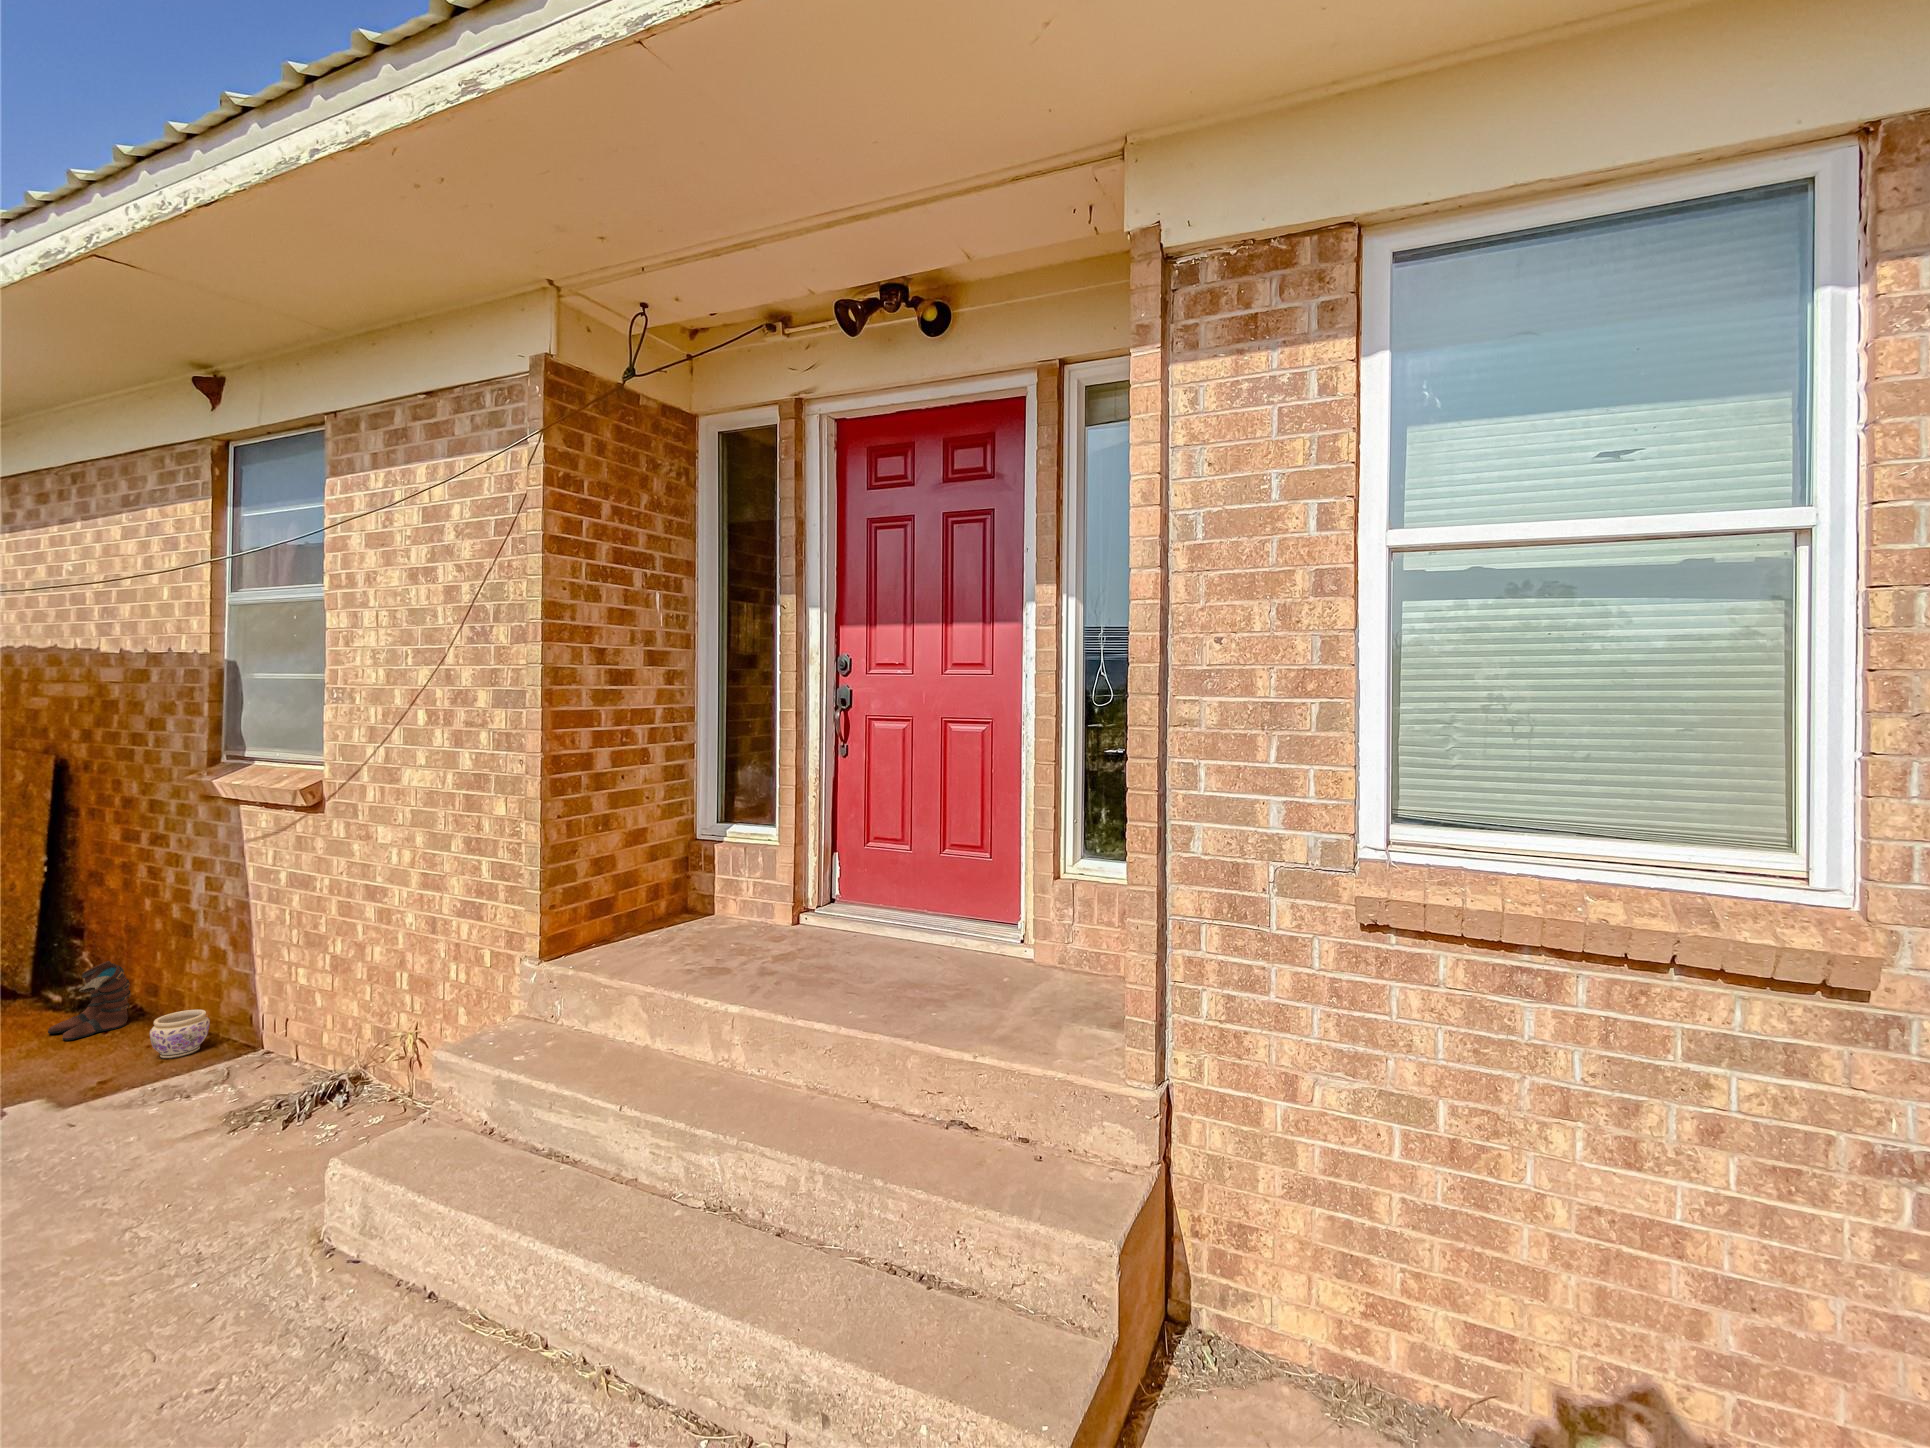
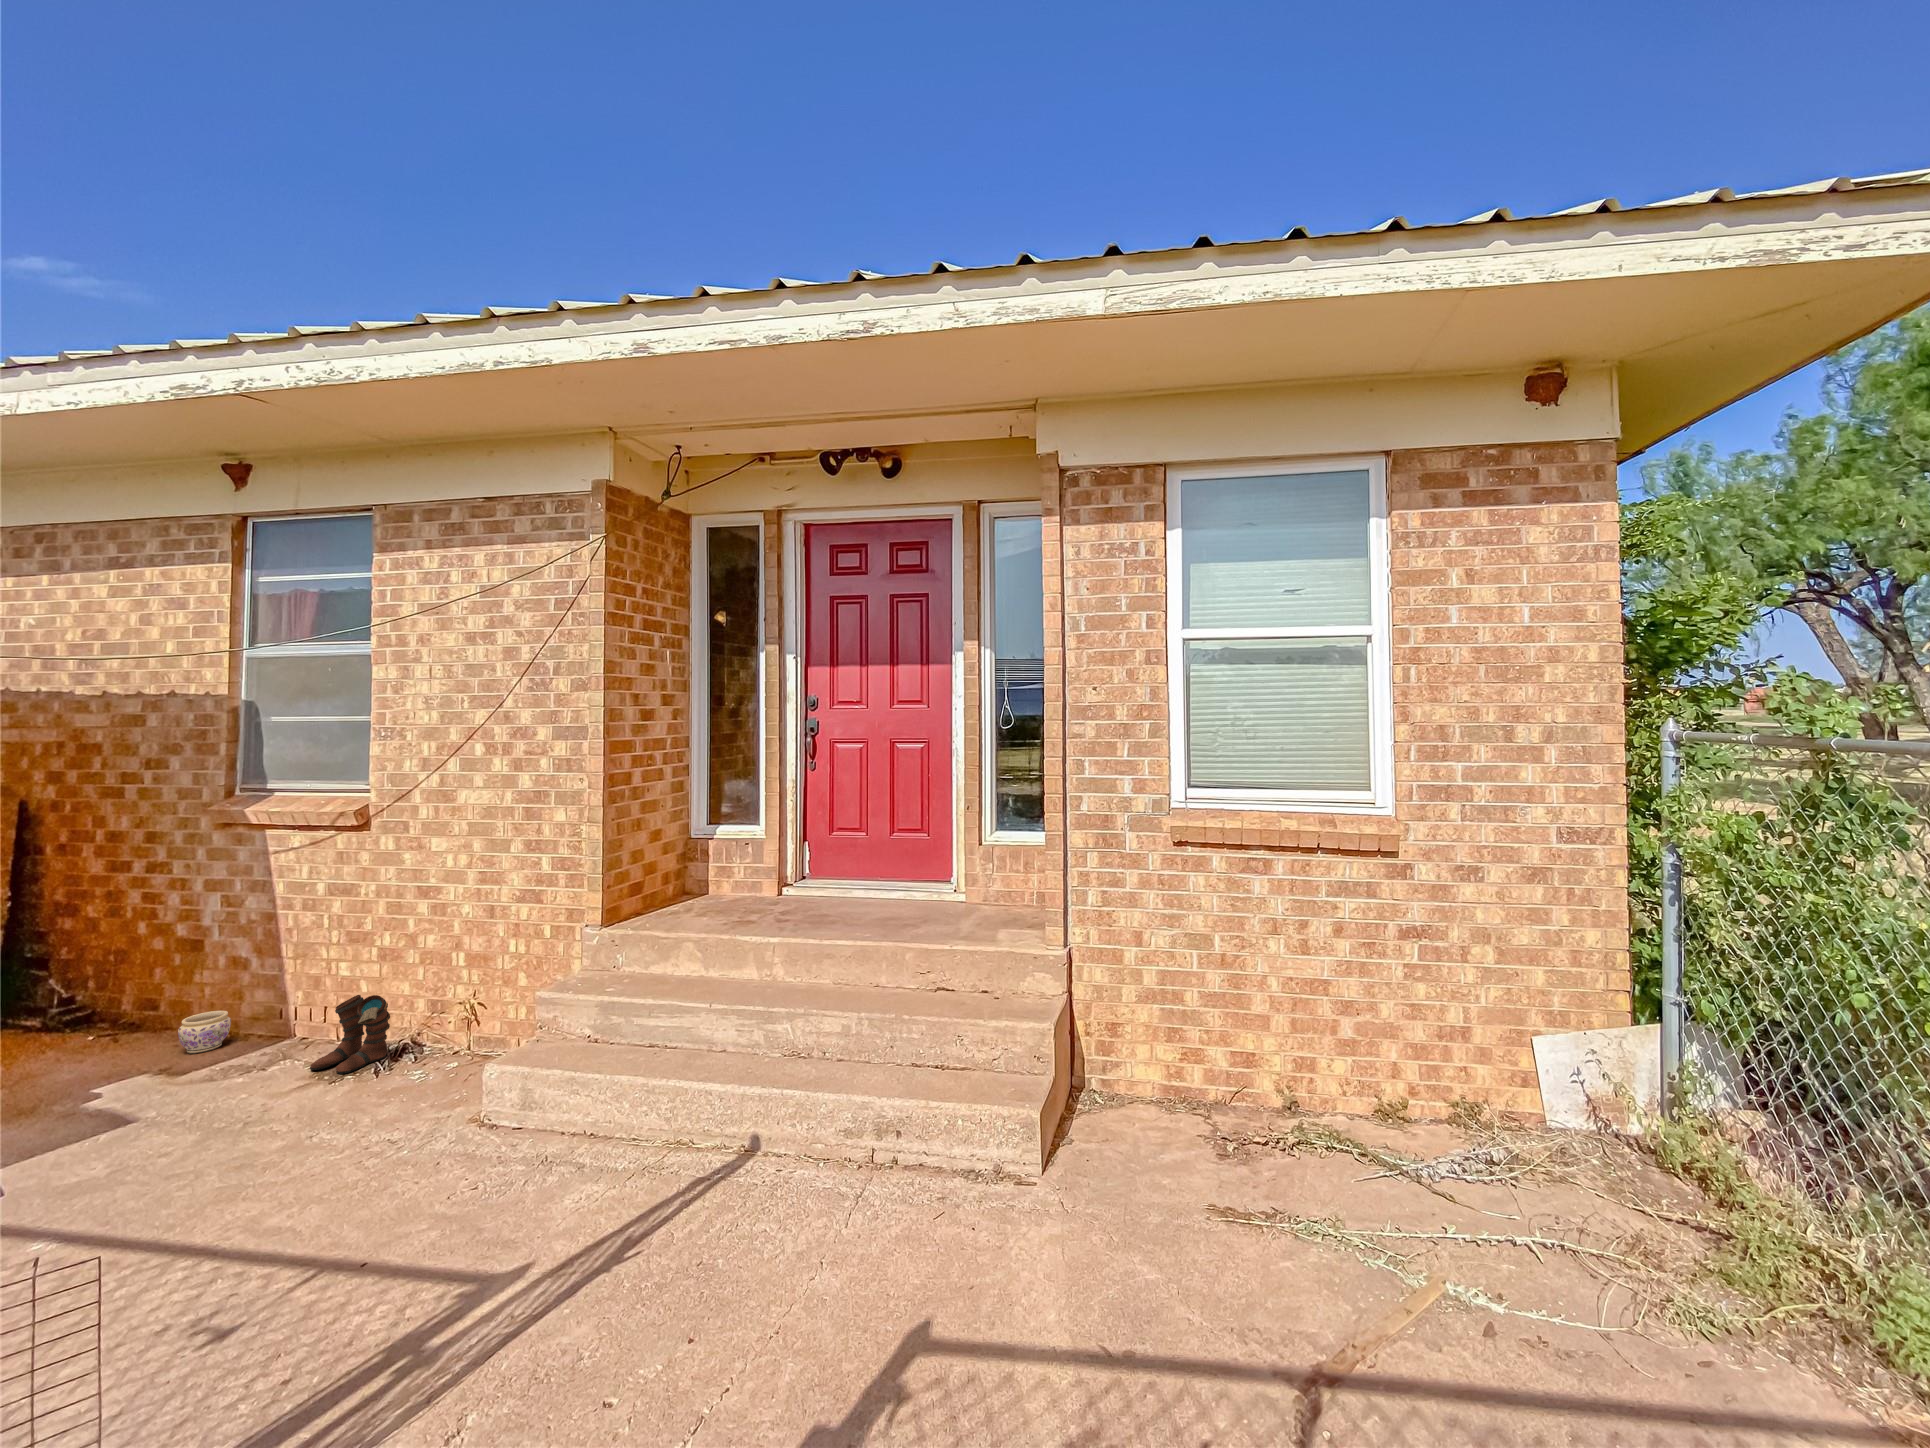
boots: present [48,961,131,1040] -> present [310,995,390,1074]

